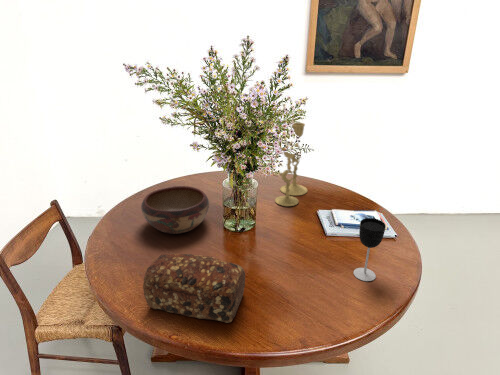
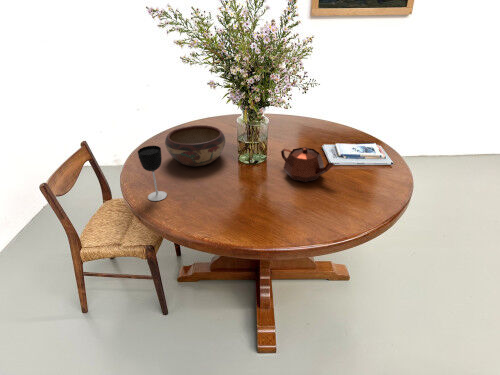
candlestick: present [275,122,307,206] -> none [283,65,312,143]
teapot: none [270,217,330,257] -> present [281,147,335,182]
wine glass: present [353,218,386,281] -> present [138,146,167,201]
bread loaf: present [143,253,245,323] -> none [176,176,263,231]

